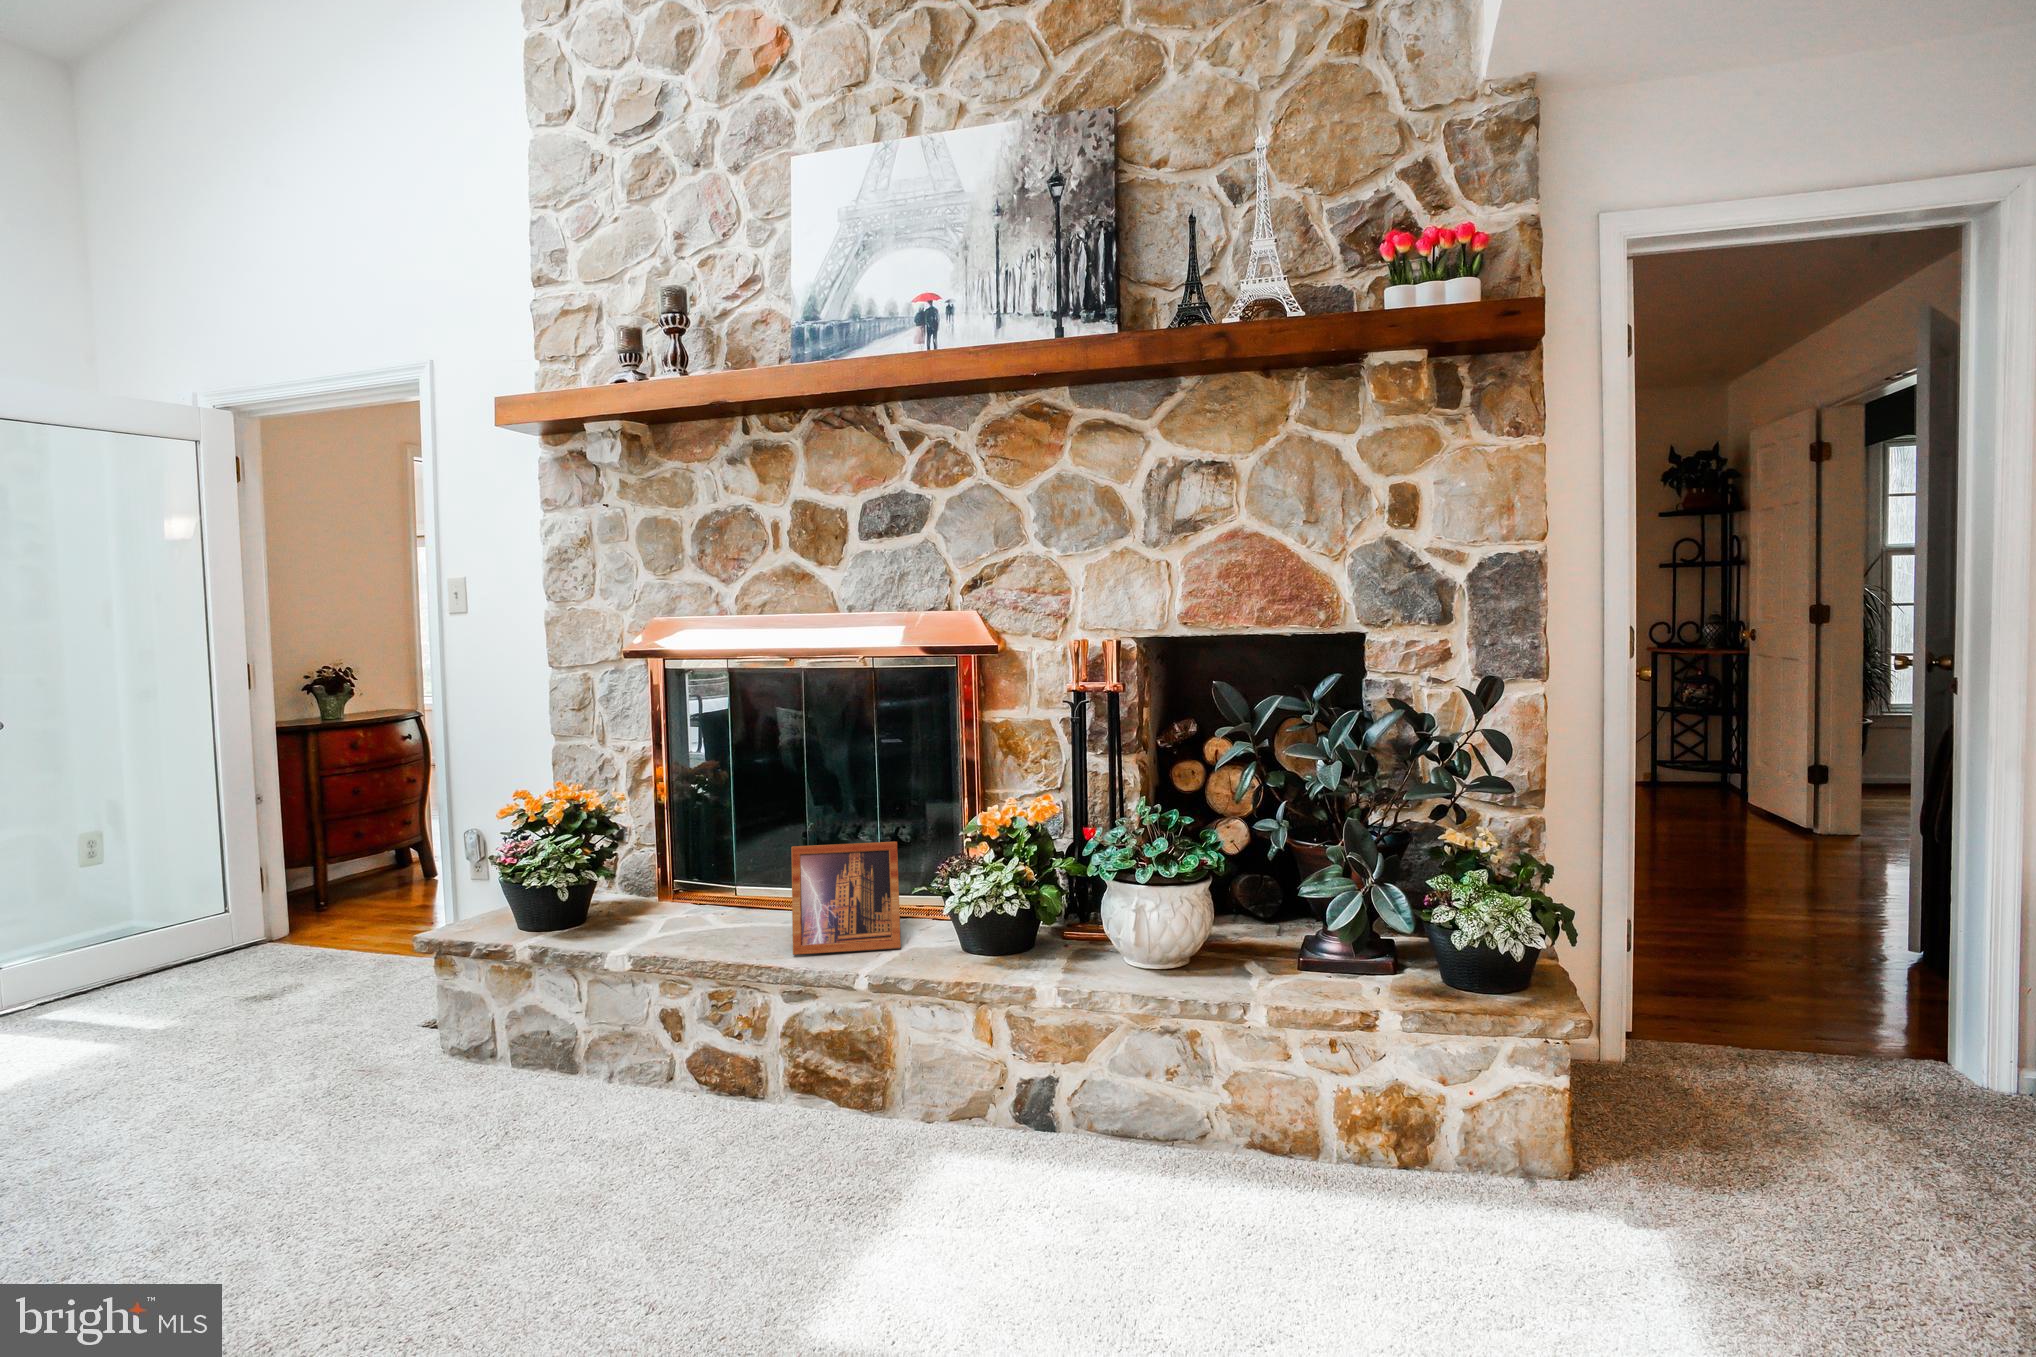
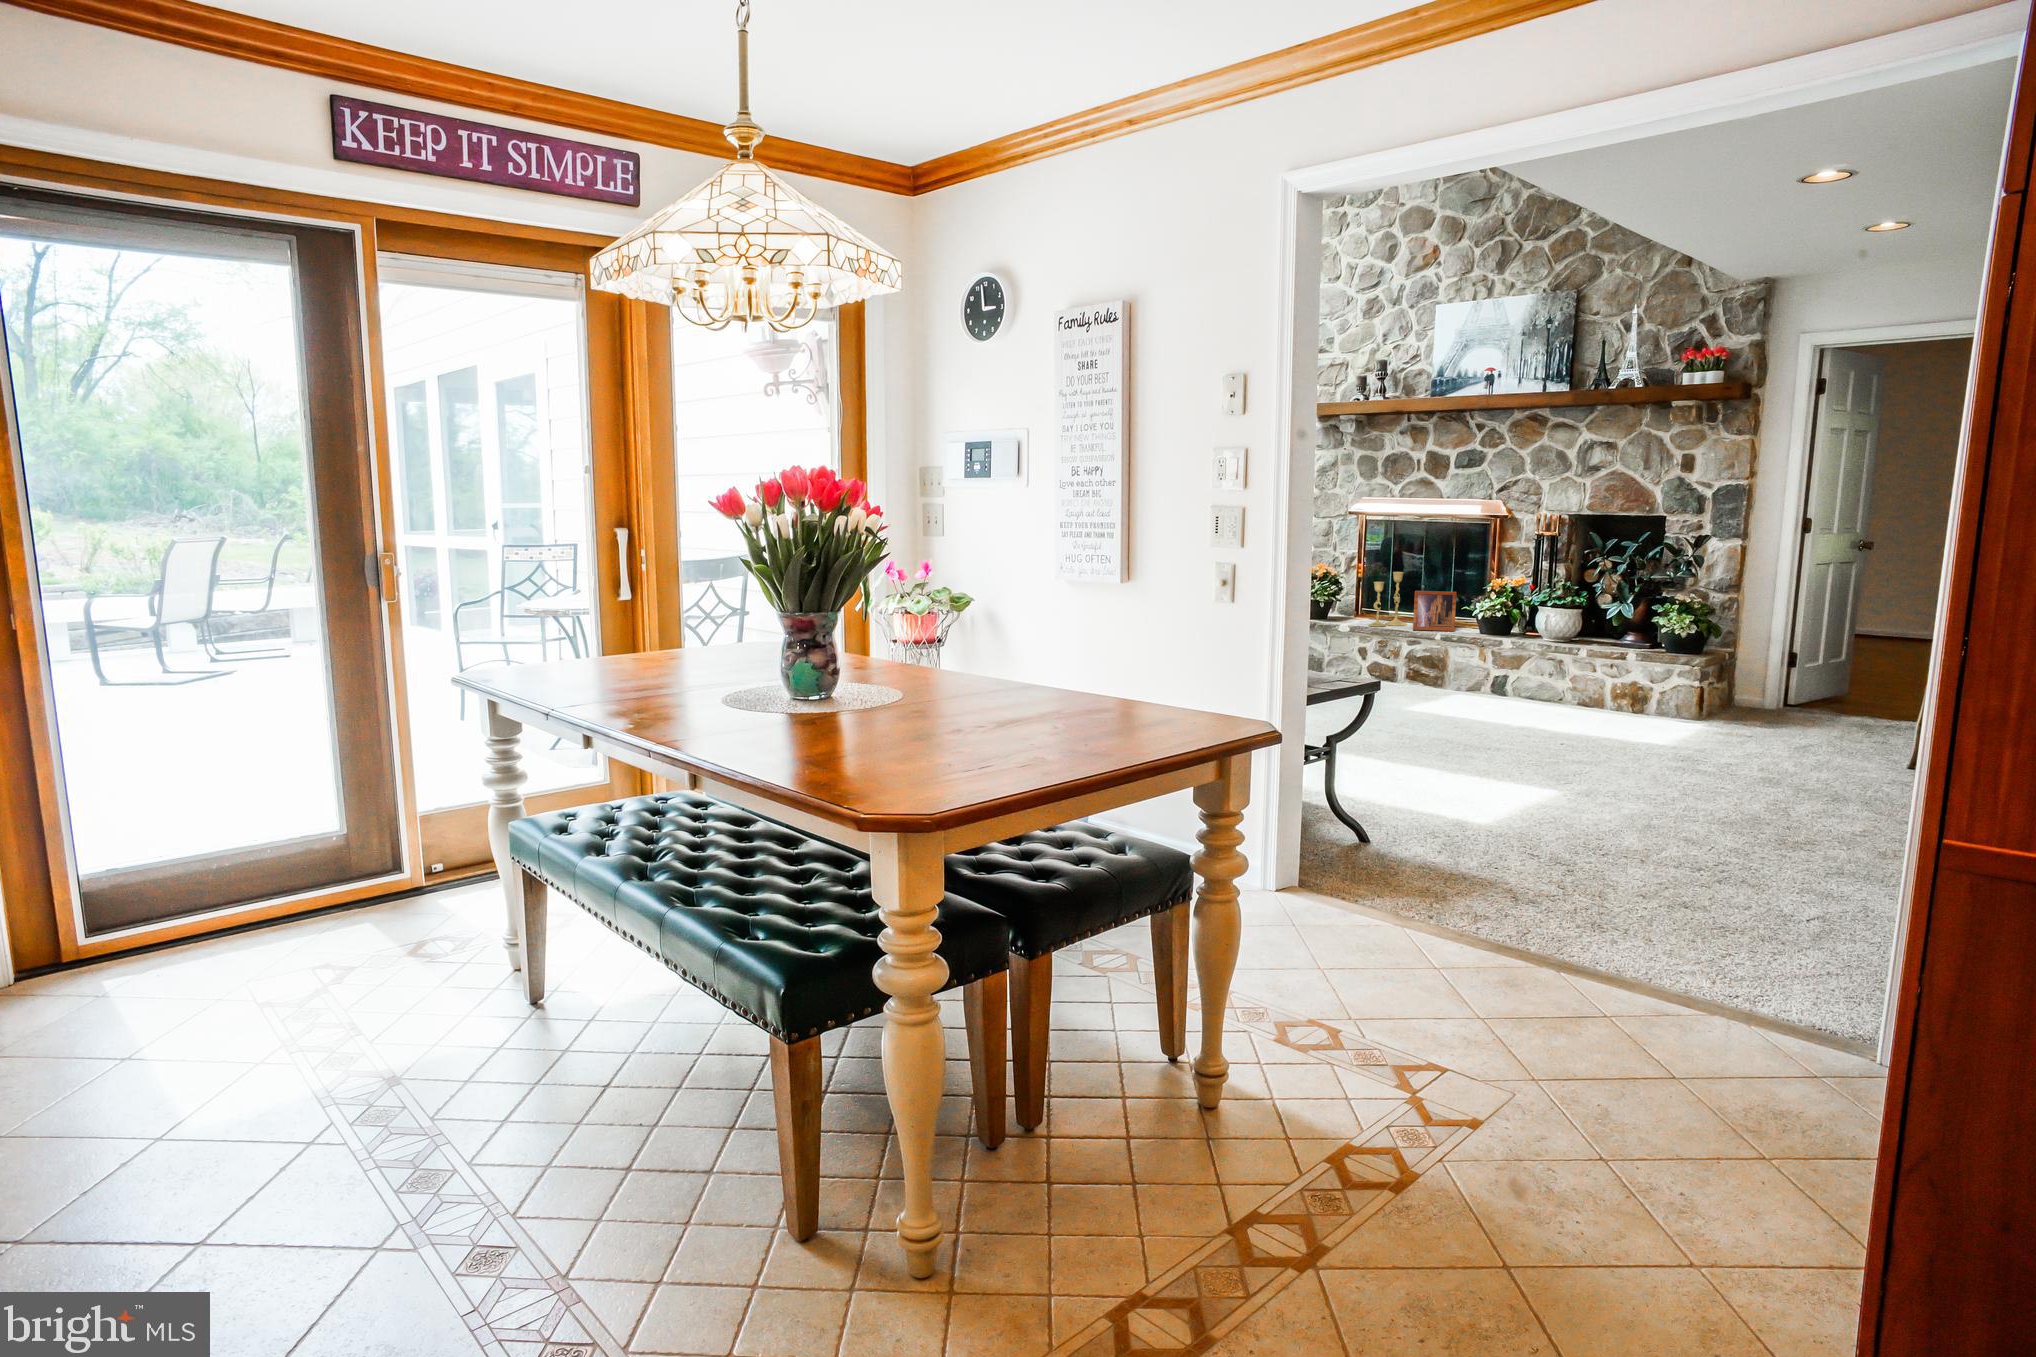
candlestick: none [676,794,777,948] -> present [1369,572,1407,627]

